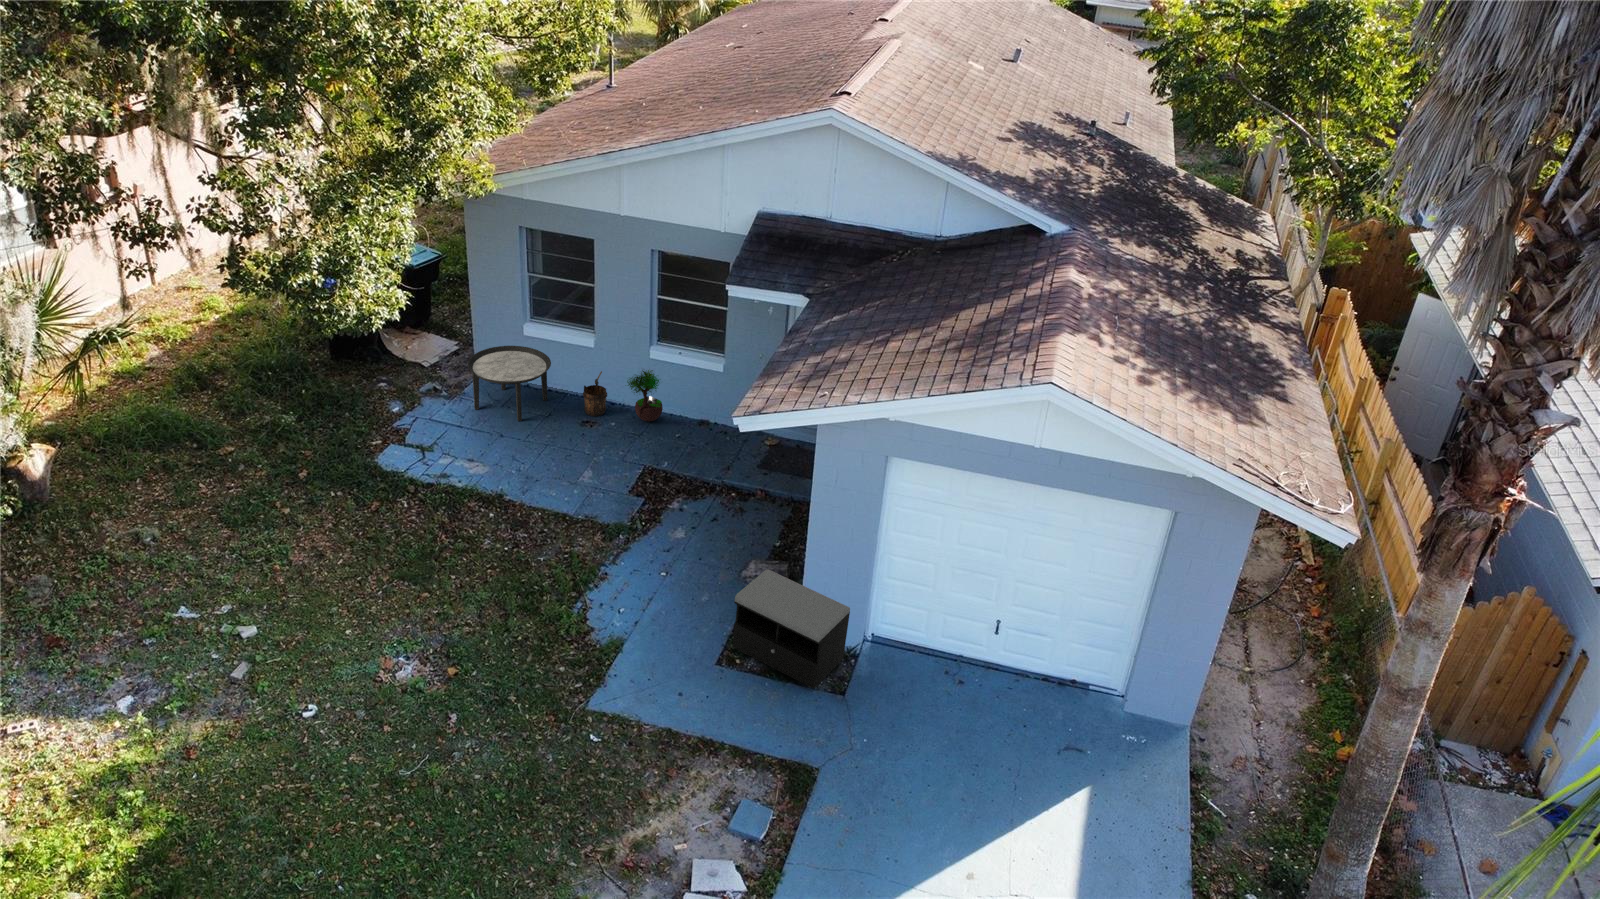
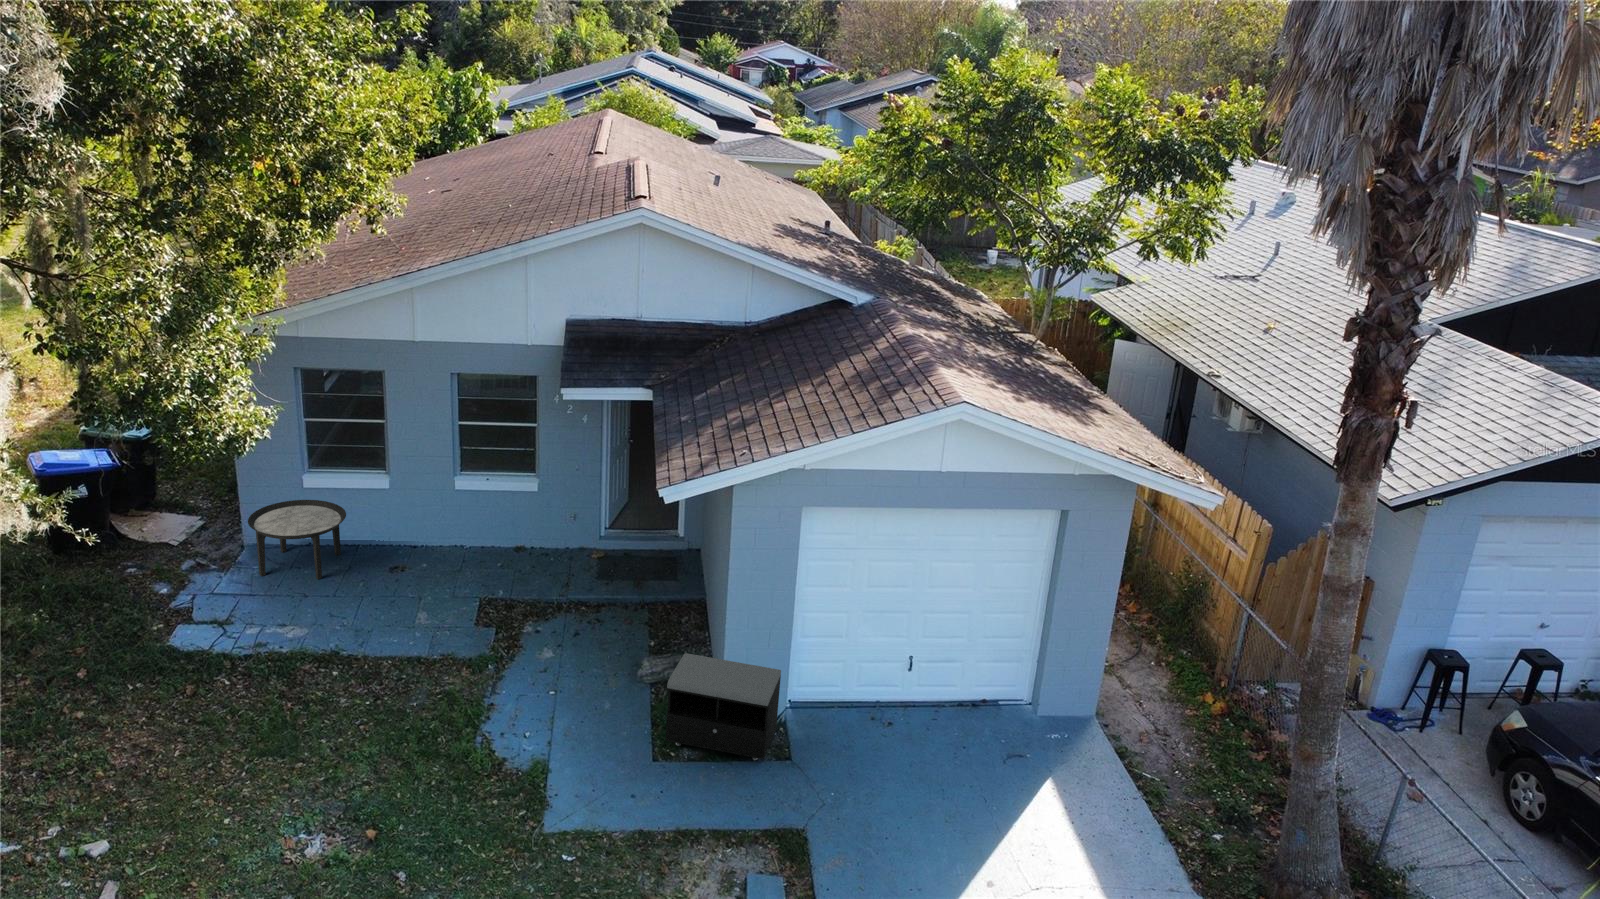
potted tree: present [627,370,663,421] -> none [438,495,479,557]
bucket: present [583,371,607,416] -> none [386,512,414,562]

